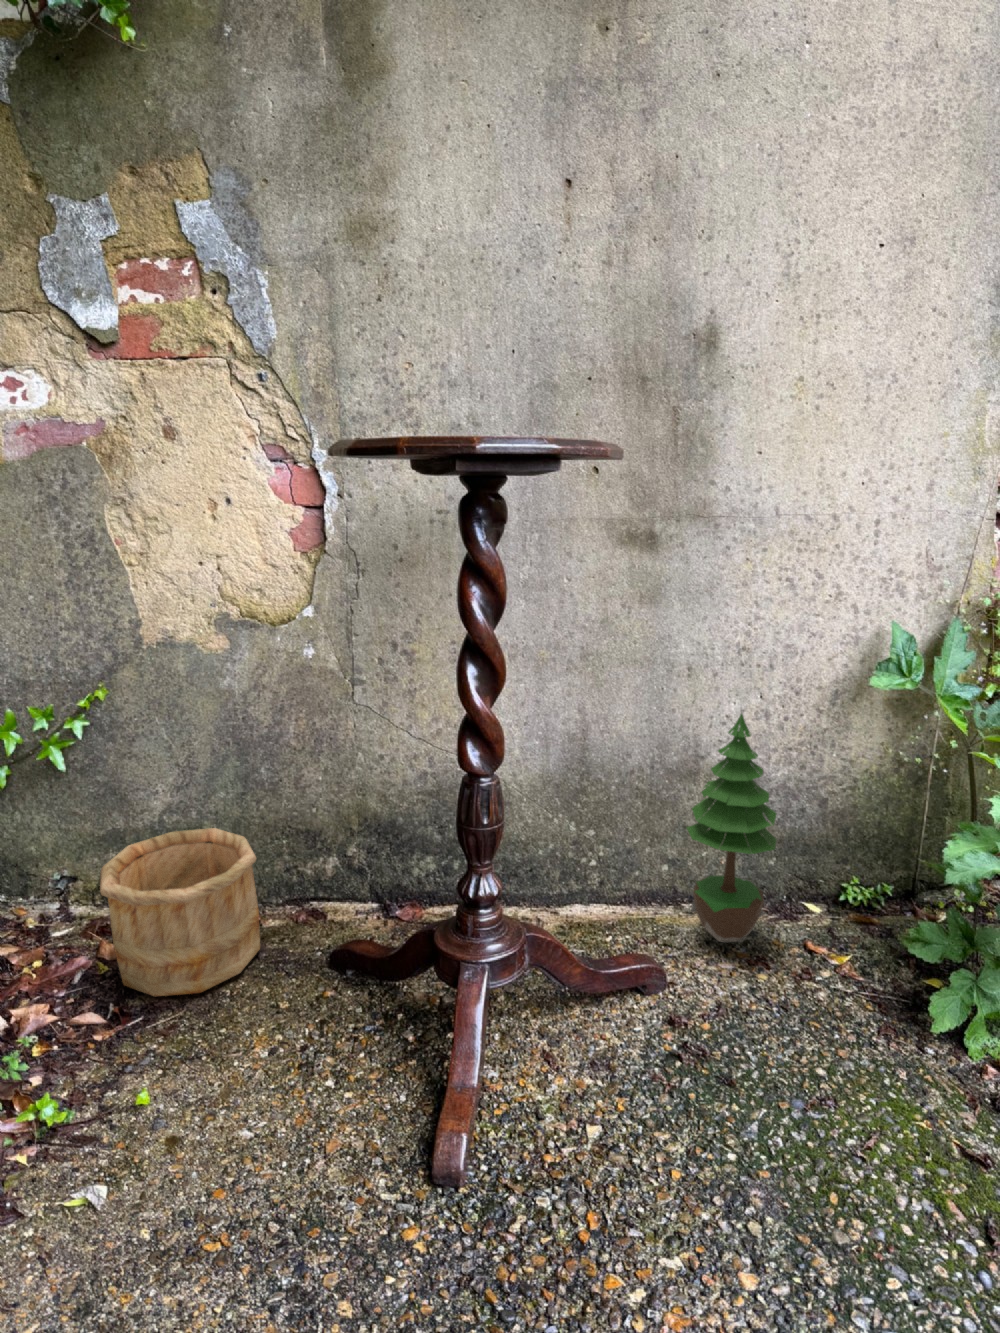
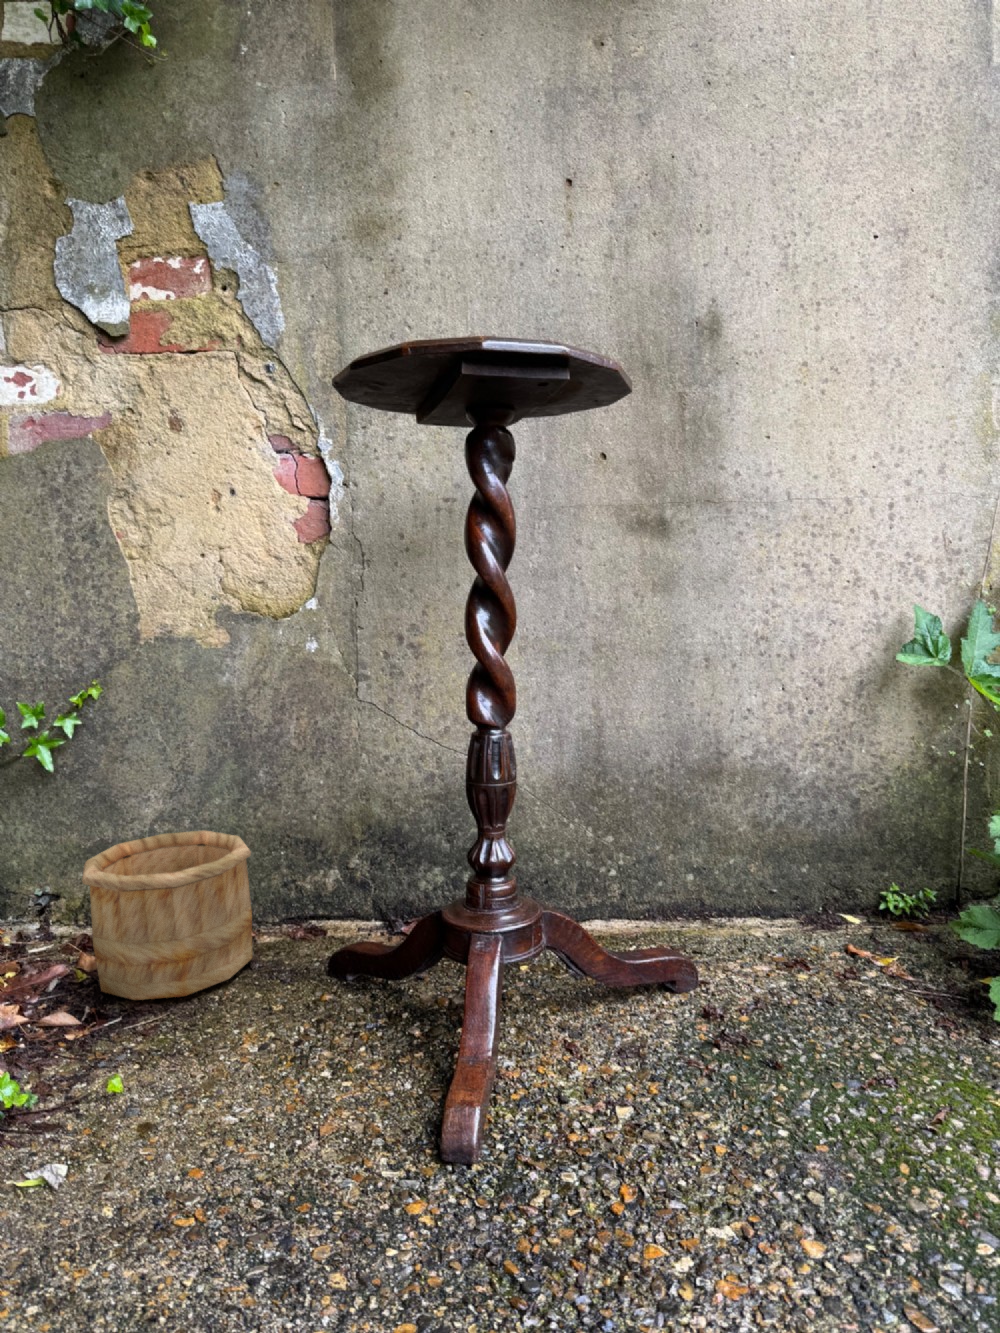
potted tree: present [687,714,777,943] -> none [709,685,808,947]

